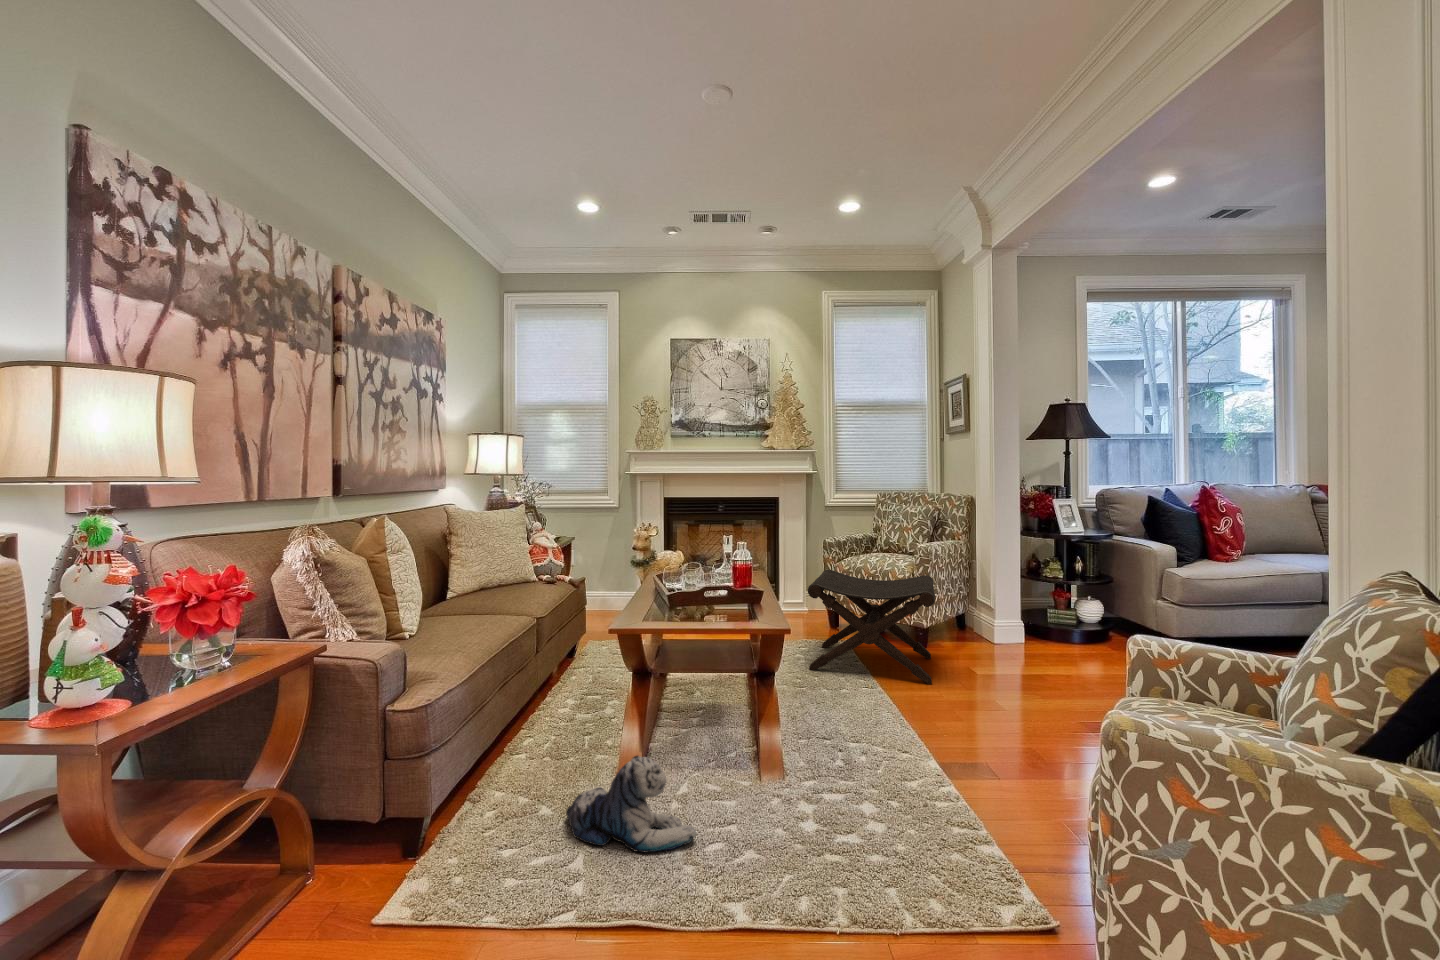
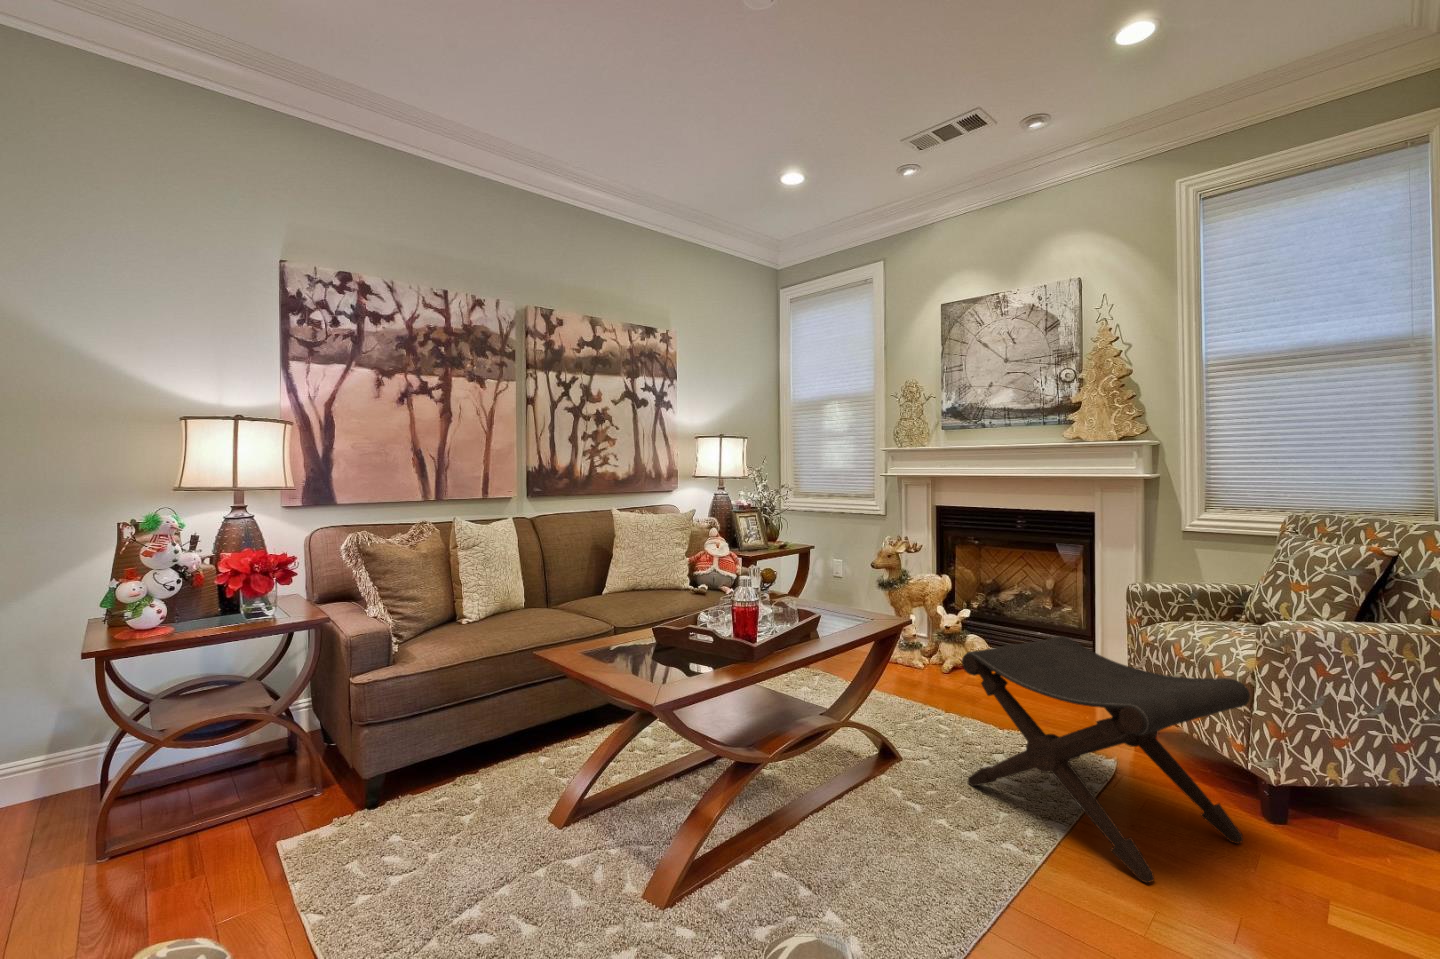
plush toy: present [566,756,696,852] -> none [435,788,517,904]

